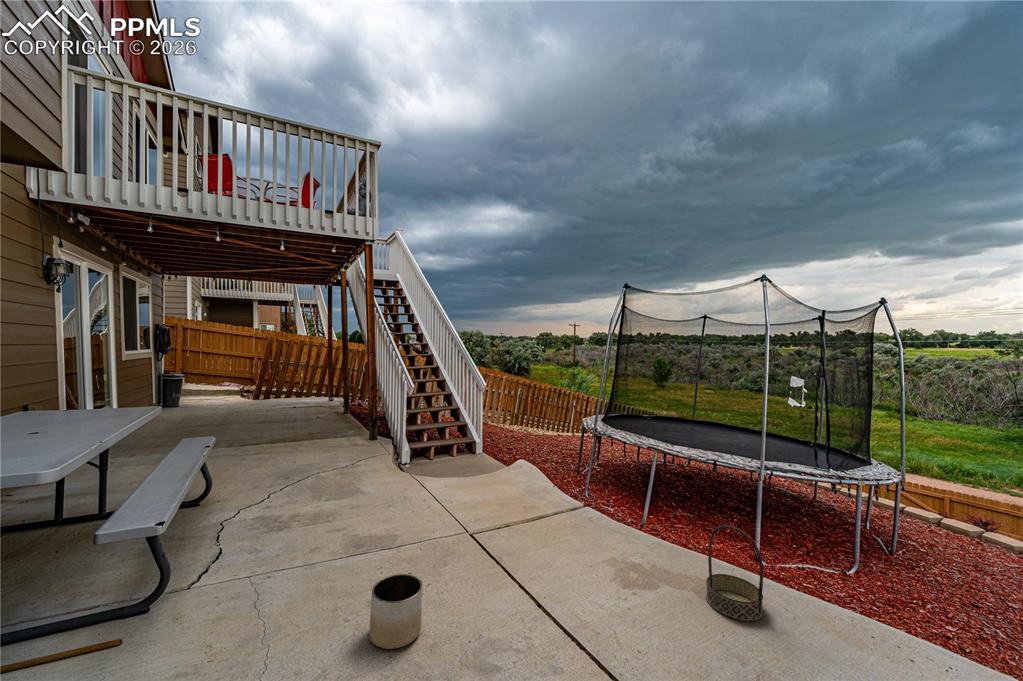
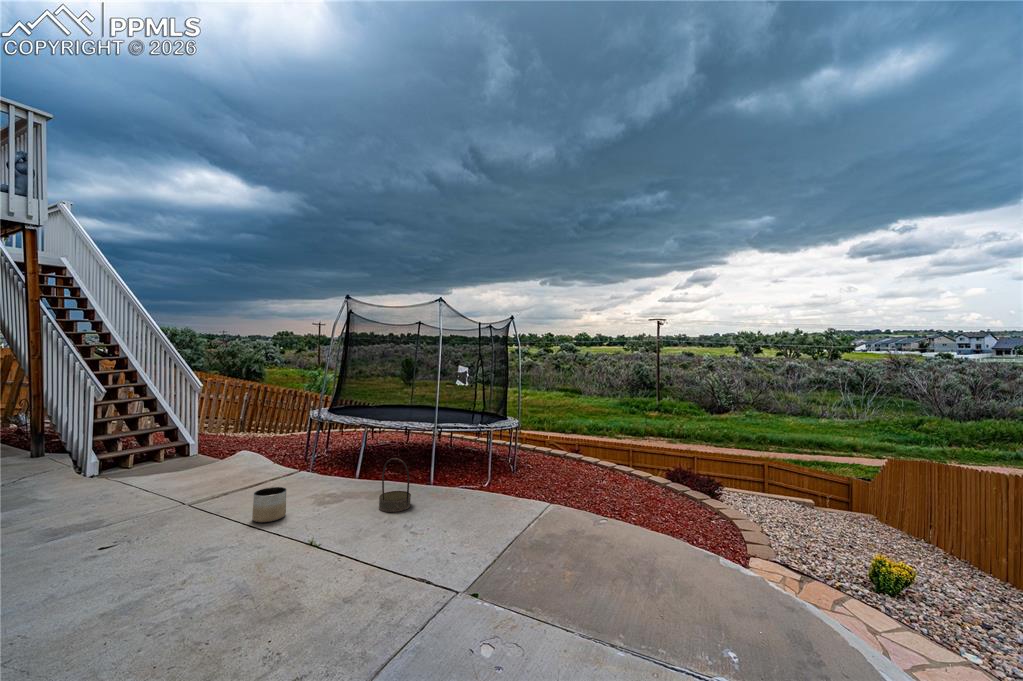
planter: present [369,574,422,649] -> present [252,487,286,523]

